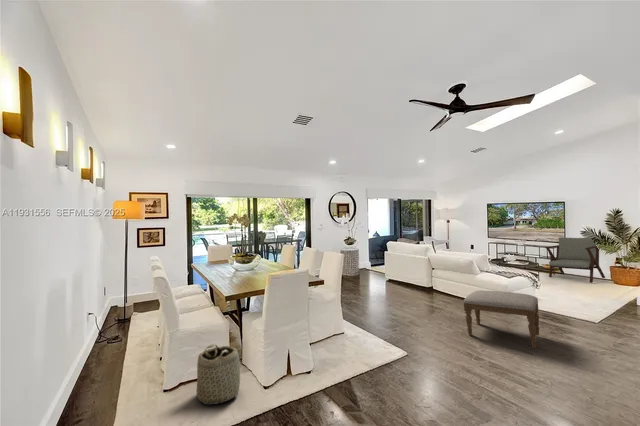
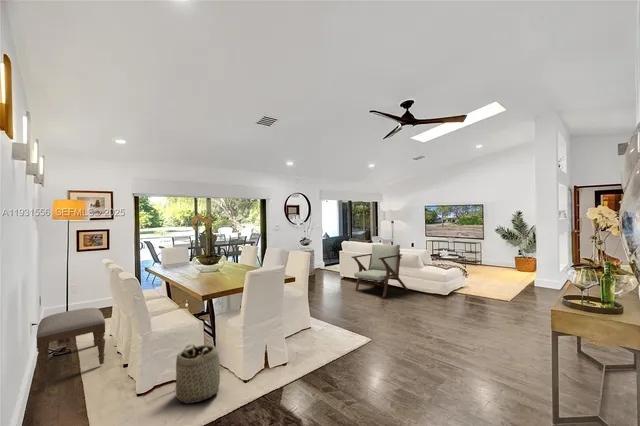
lounge chair: present [545,237,605,282] -> present [352,245,408,297]
ottoman: present [464,291,539,348] -> present [36,308,105,382]

